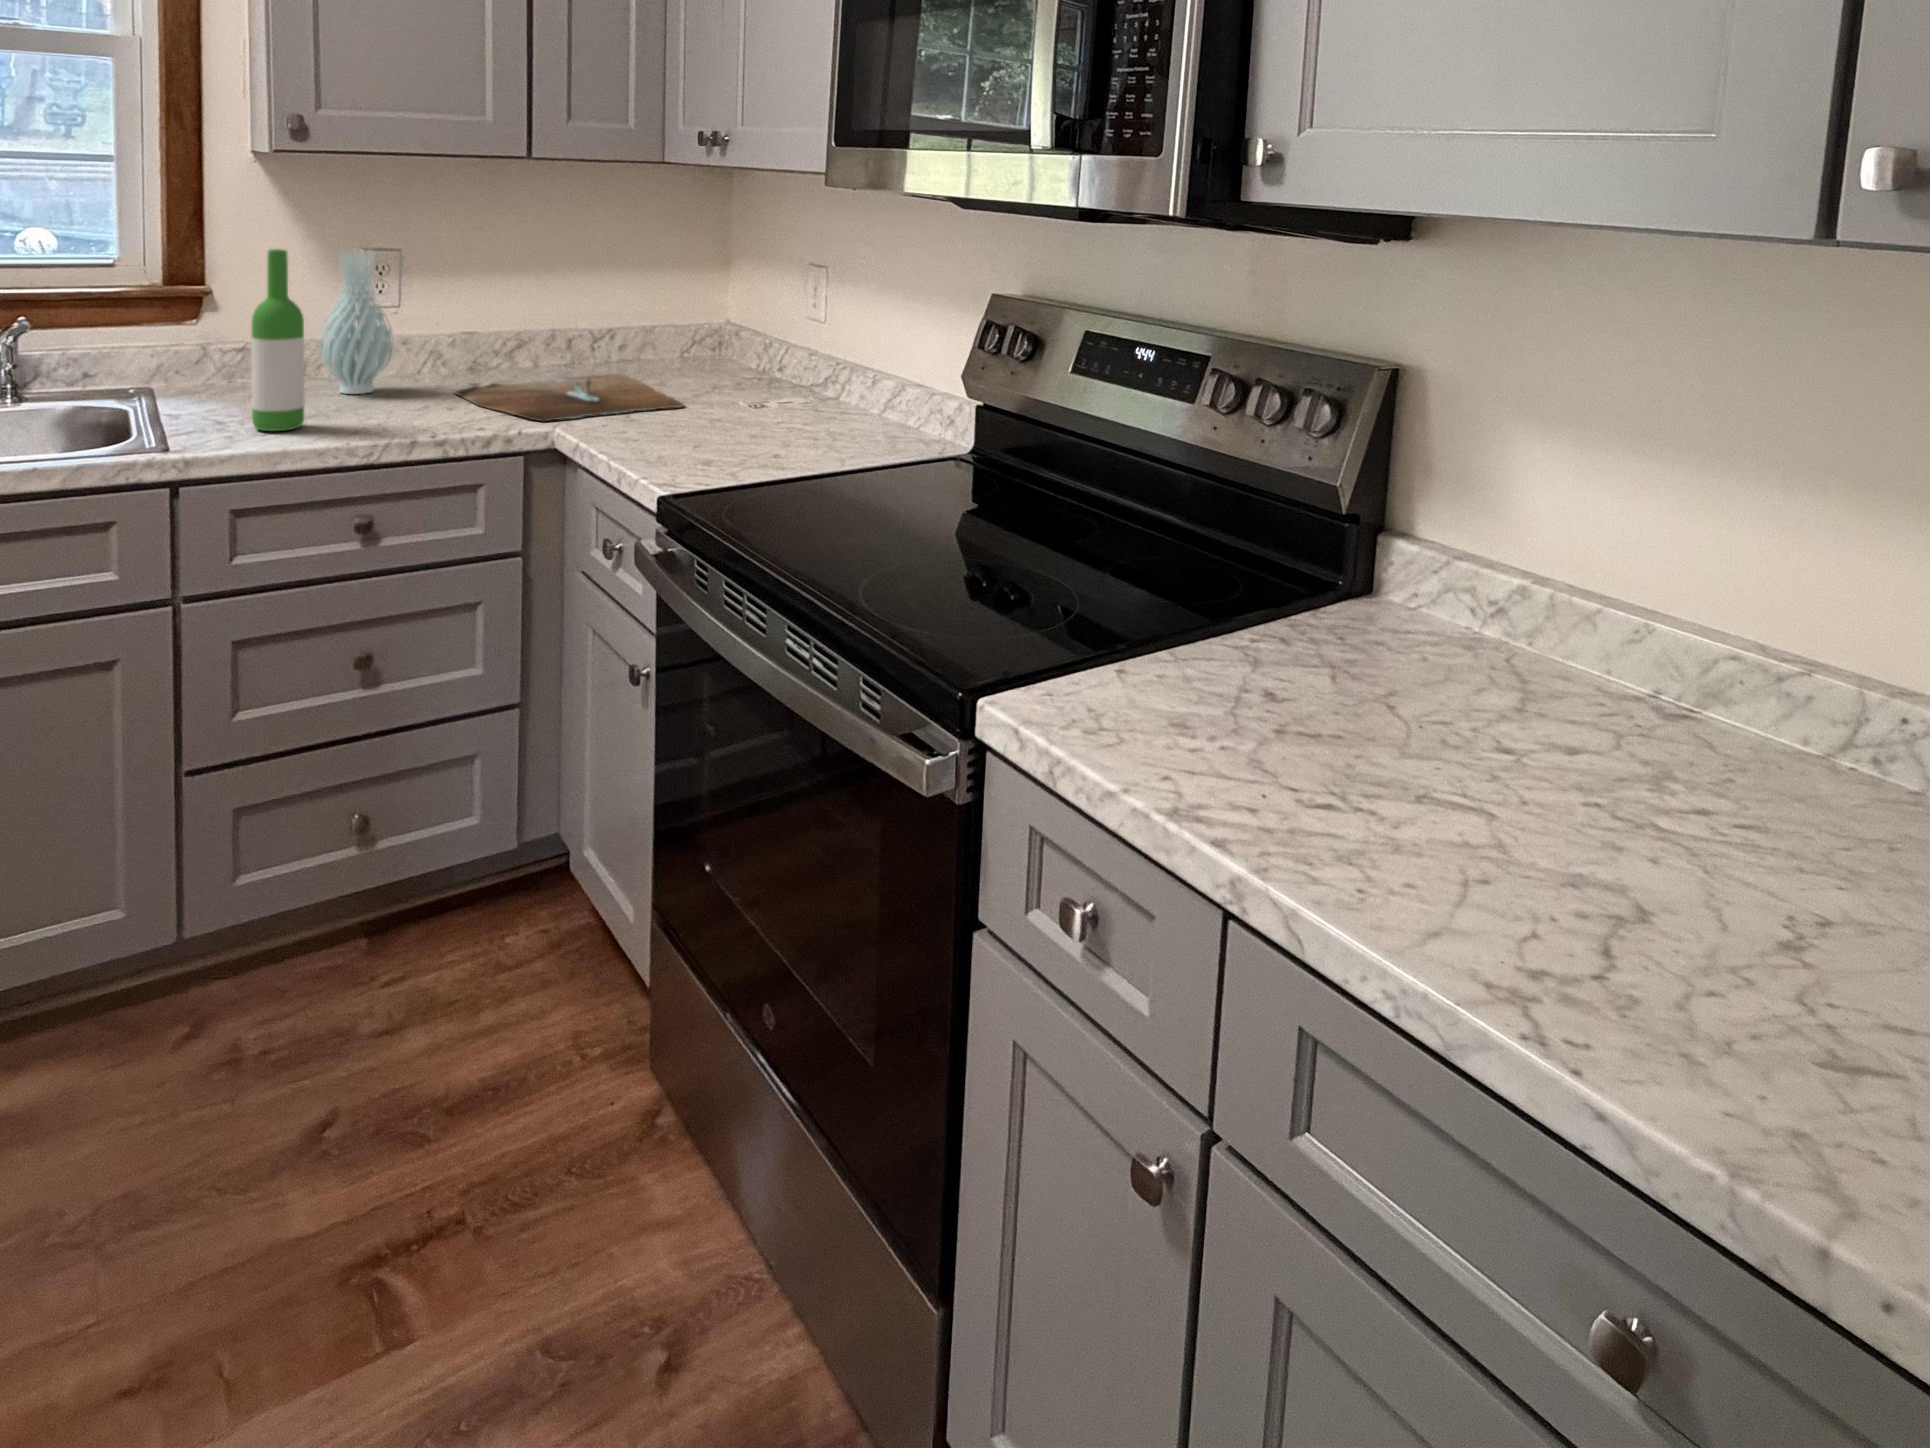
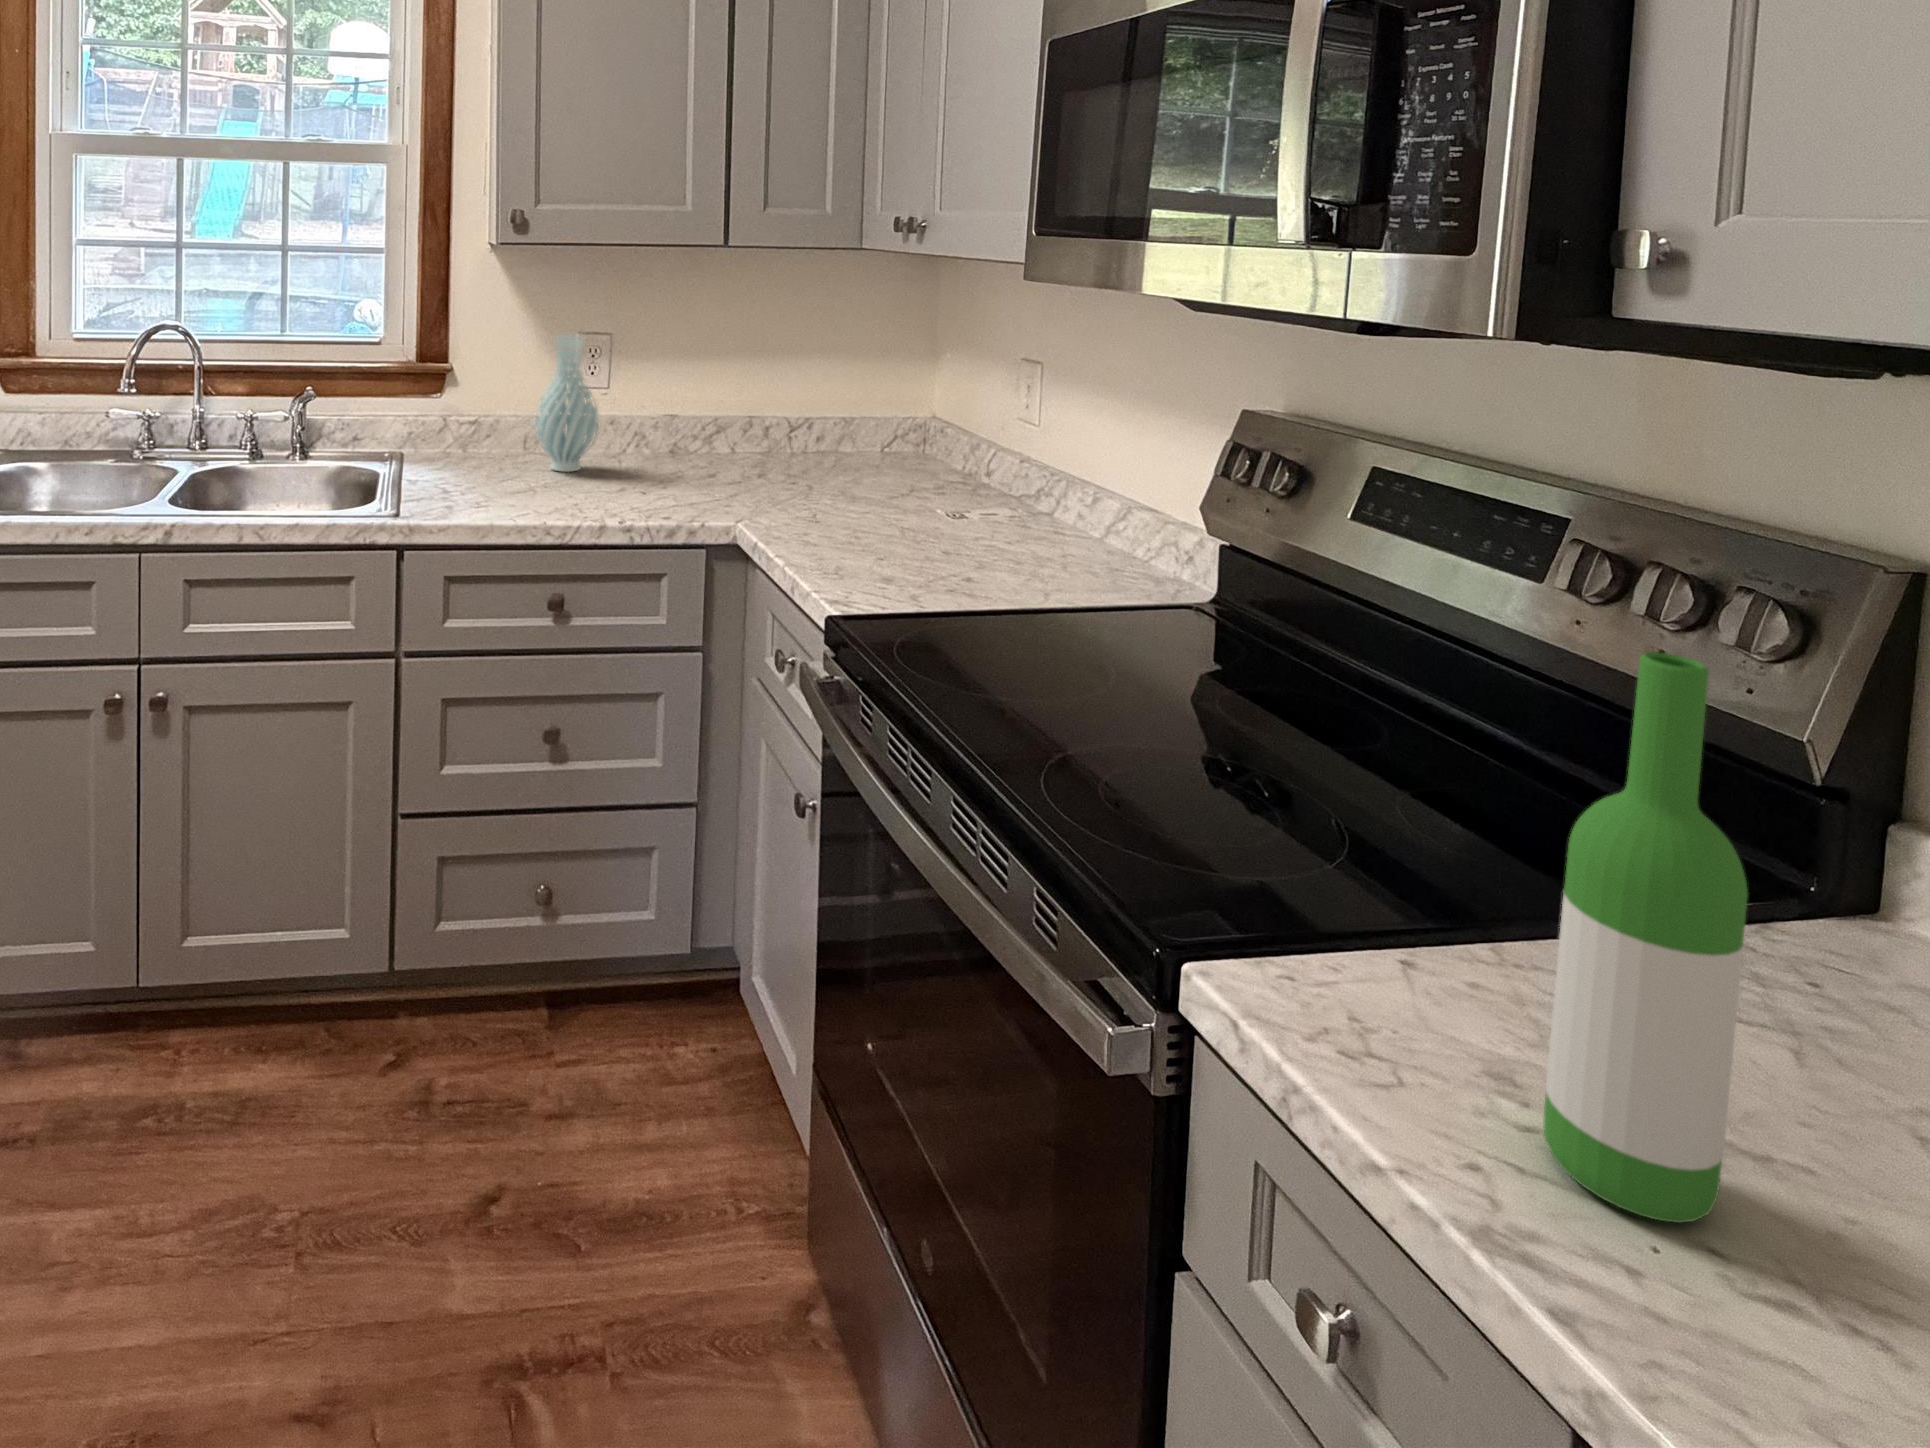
wine bottle: present [251,249,304,431] -> present [1544,652,1748,1223]
cutting board: present [455,374,684,421] -> none [651,466,878,516]

